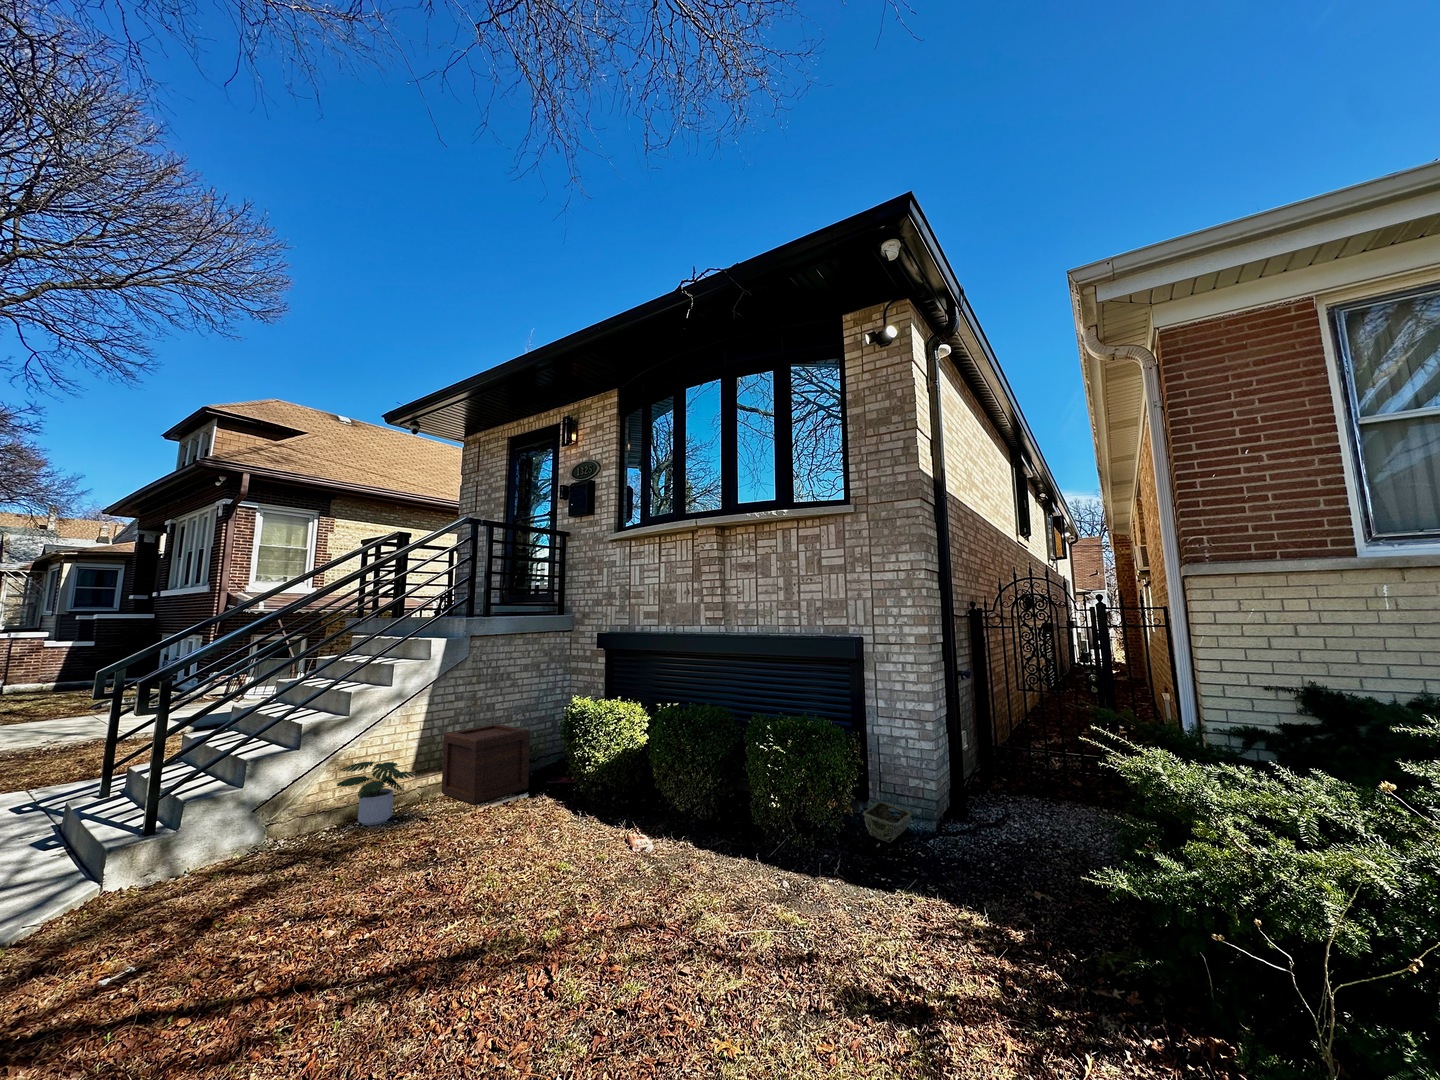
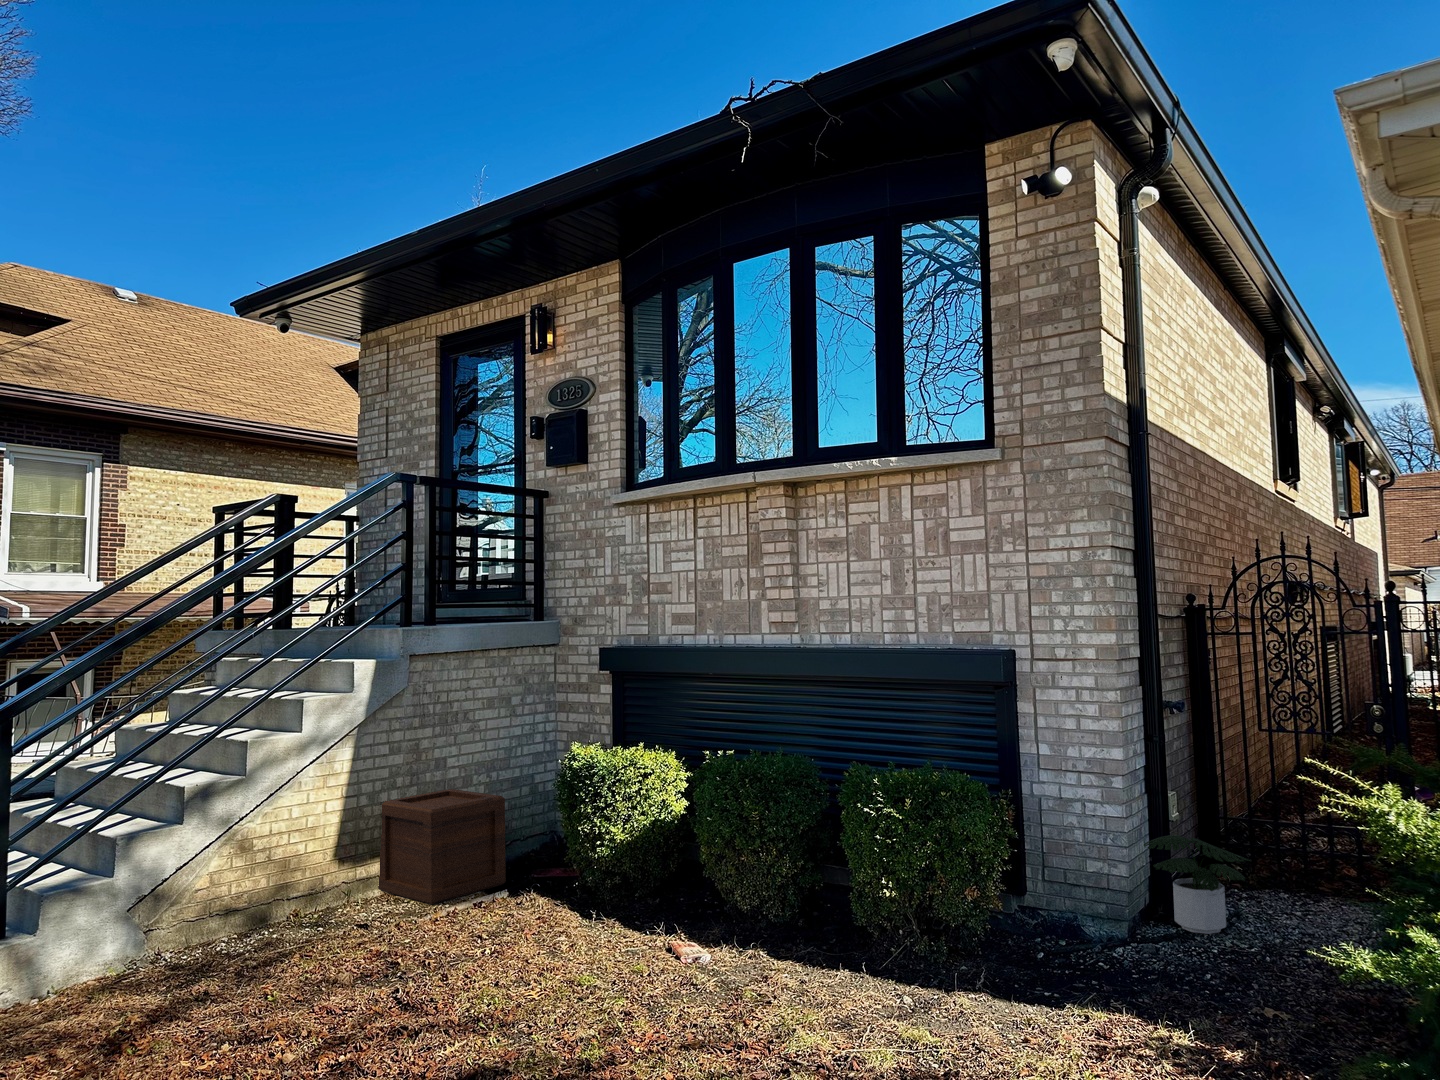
potted plant: present [337,762,419,826] -> present [1144,835,1251,934]
woven basket: present [863,802,912,843] -> none [1017,894,1090,951]

